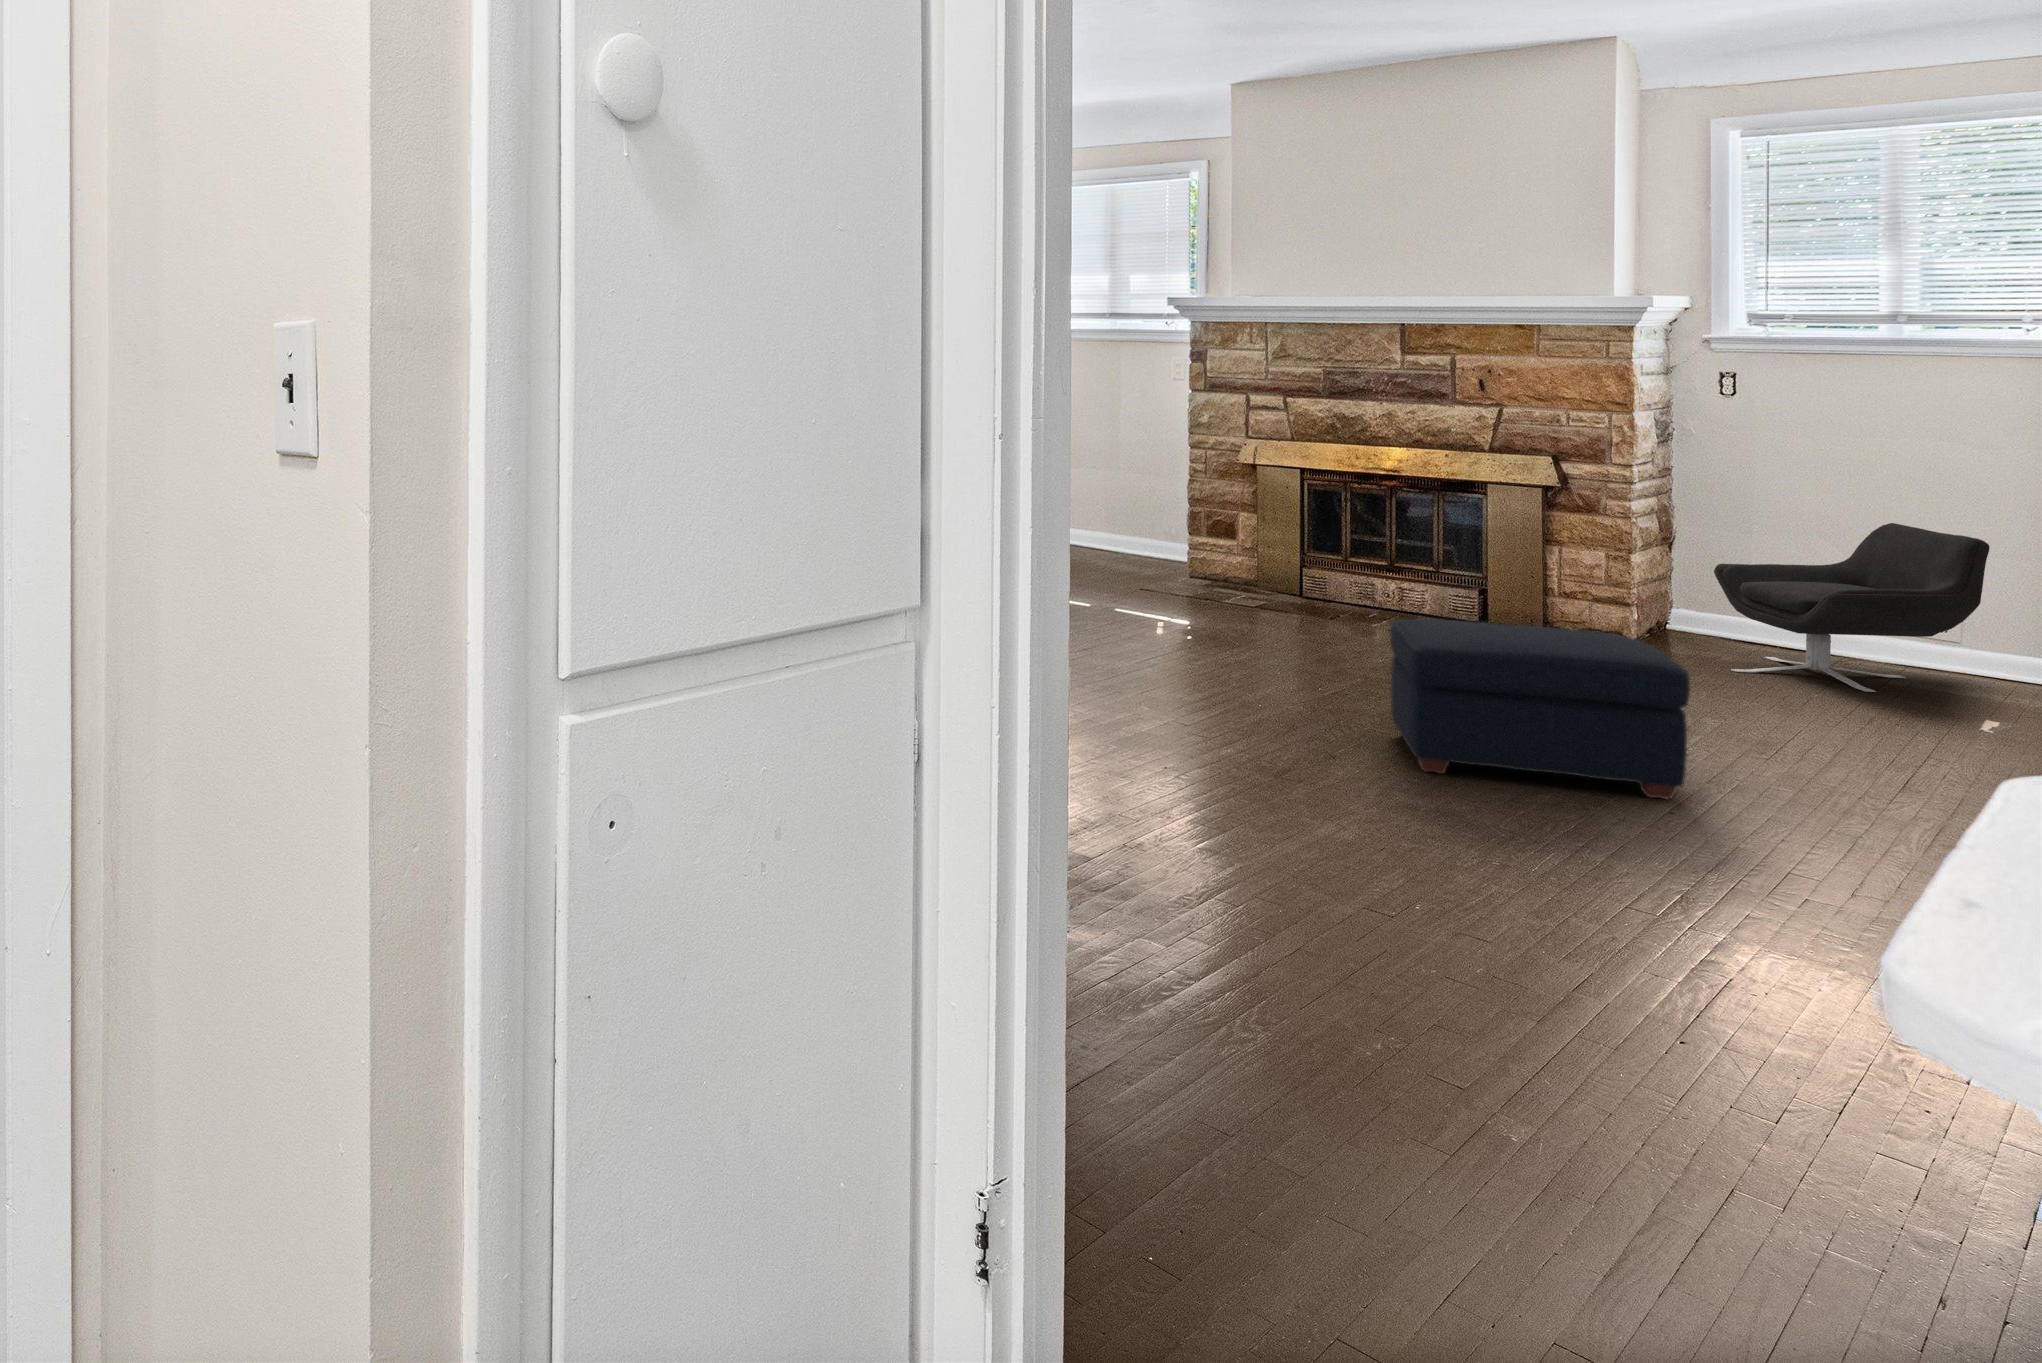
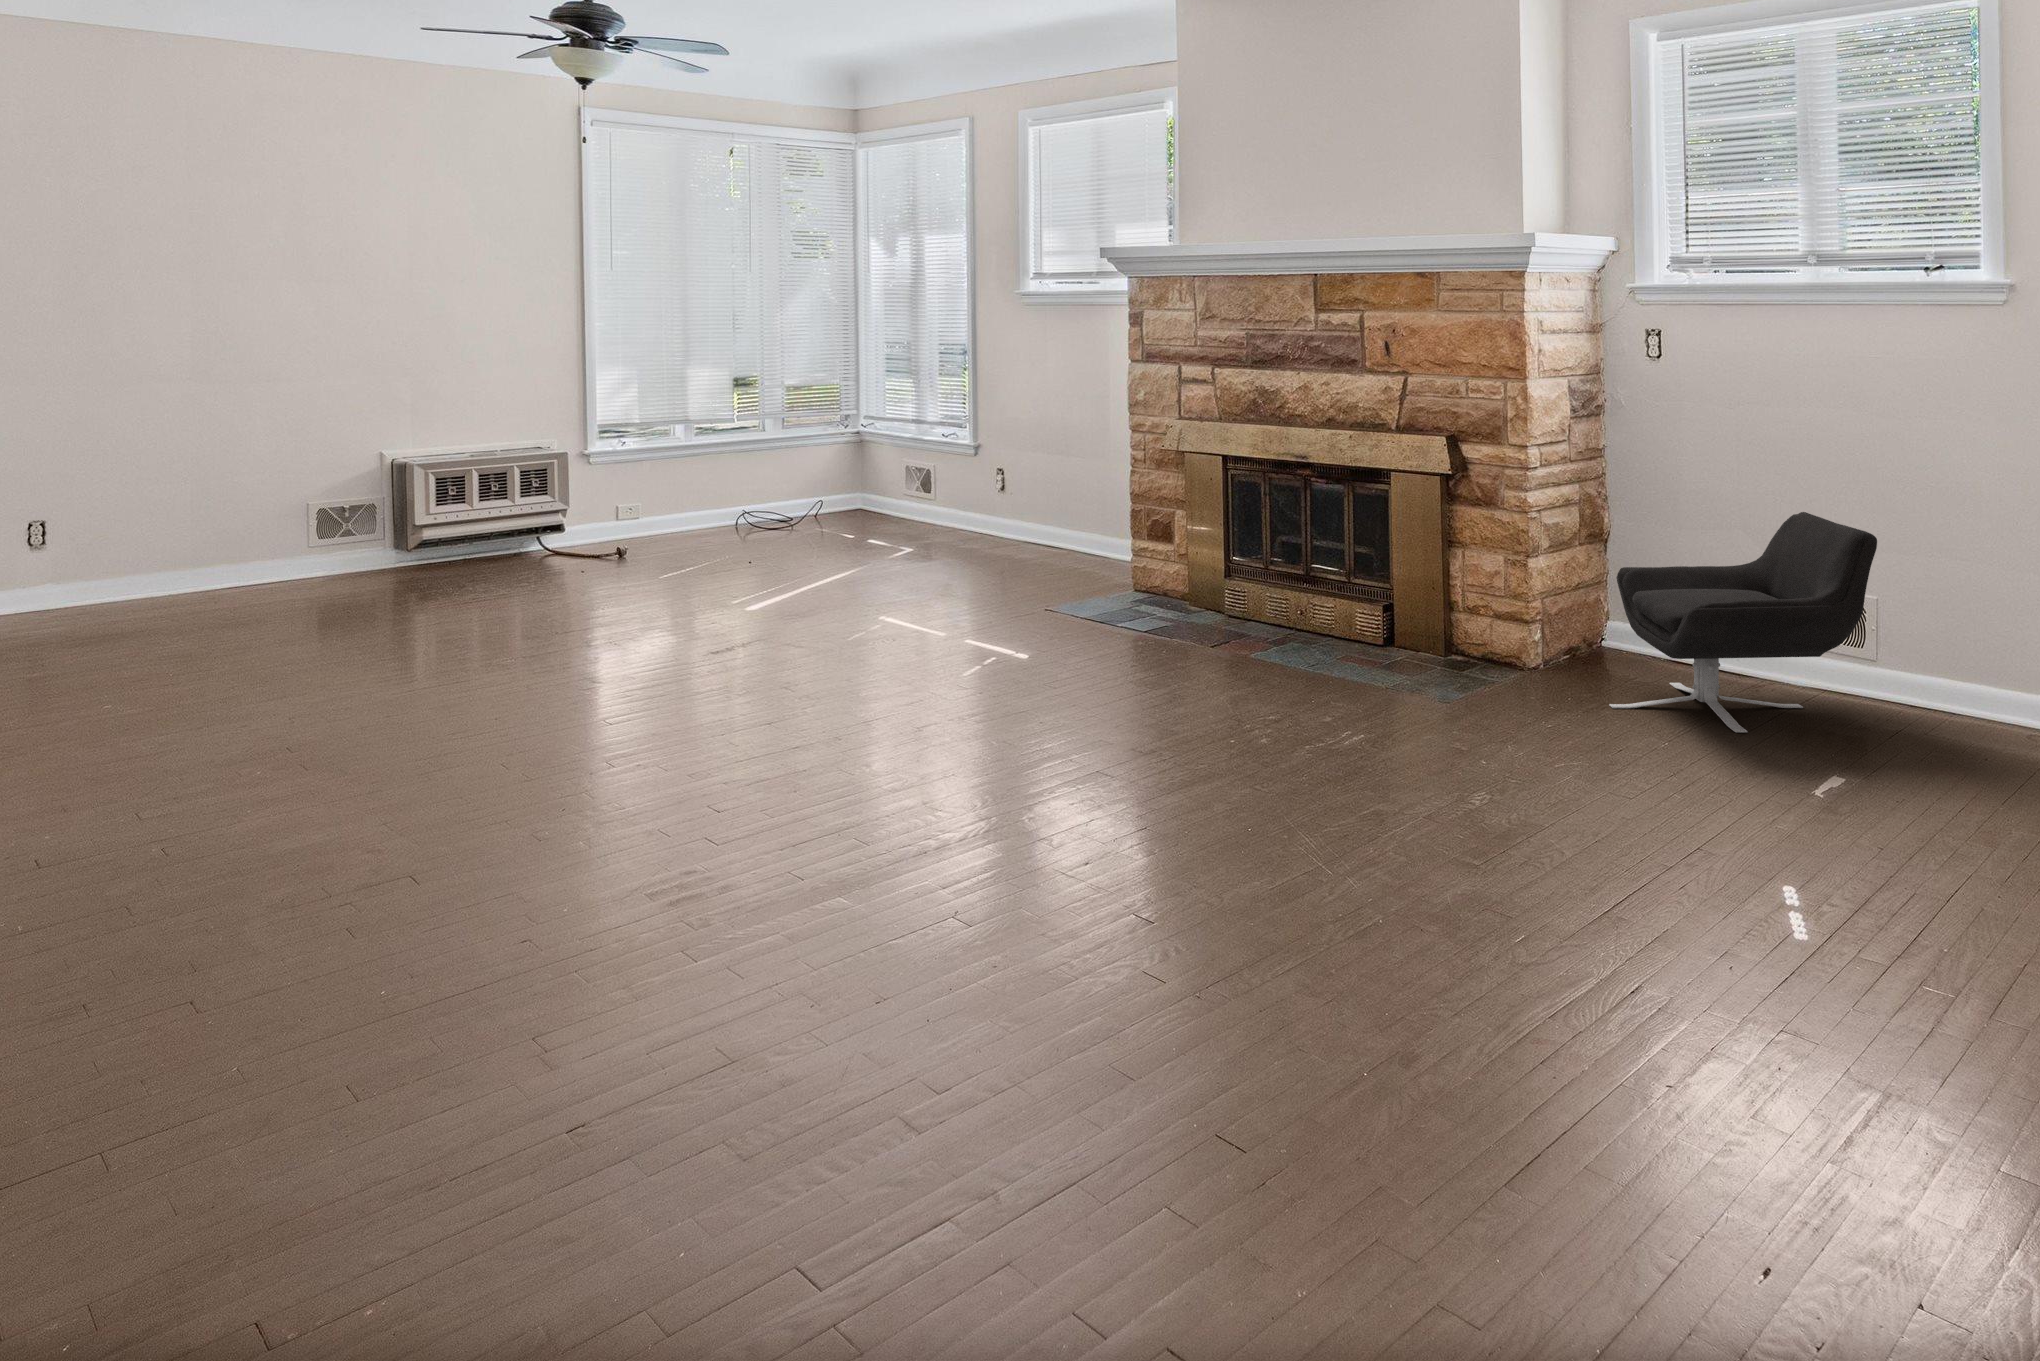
ottoman: present [1390,619,1690,799] -> none [939,680,1315,964]

